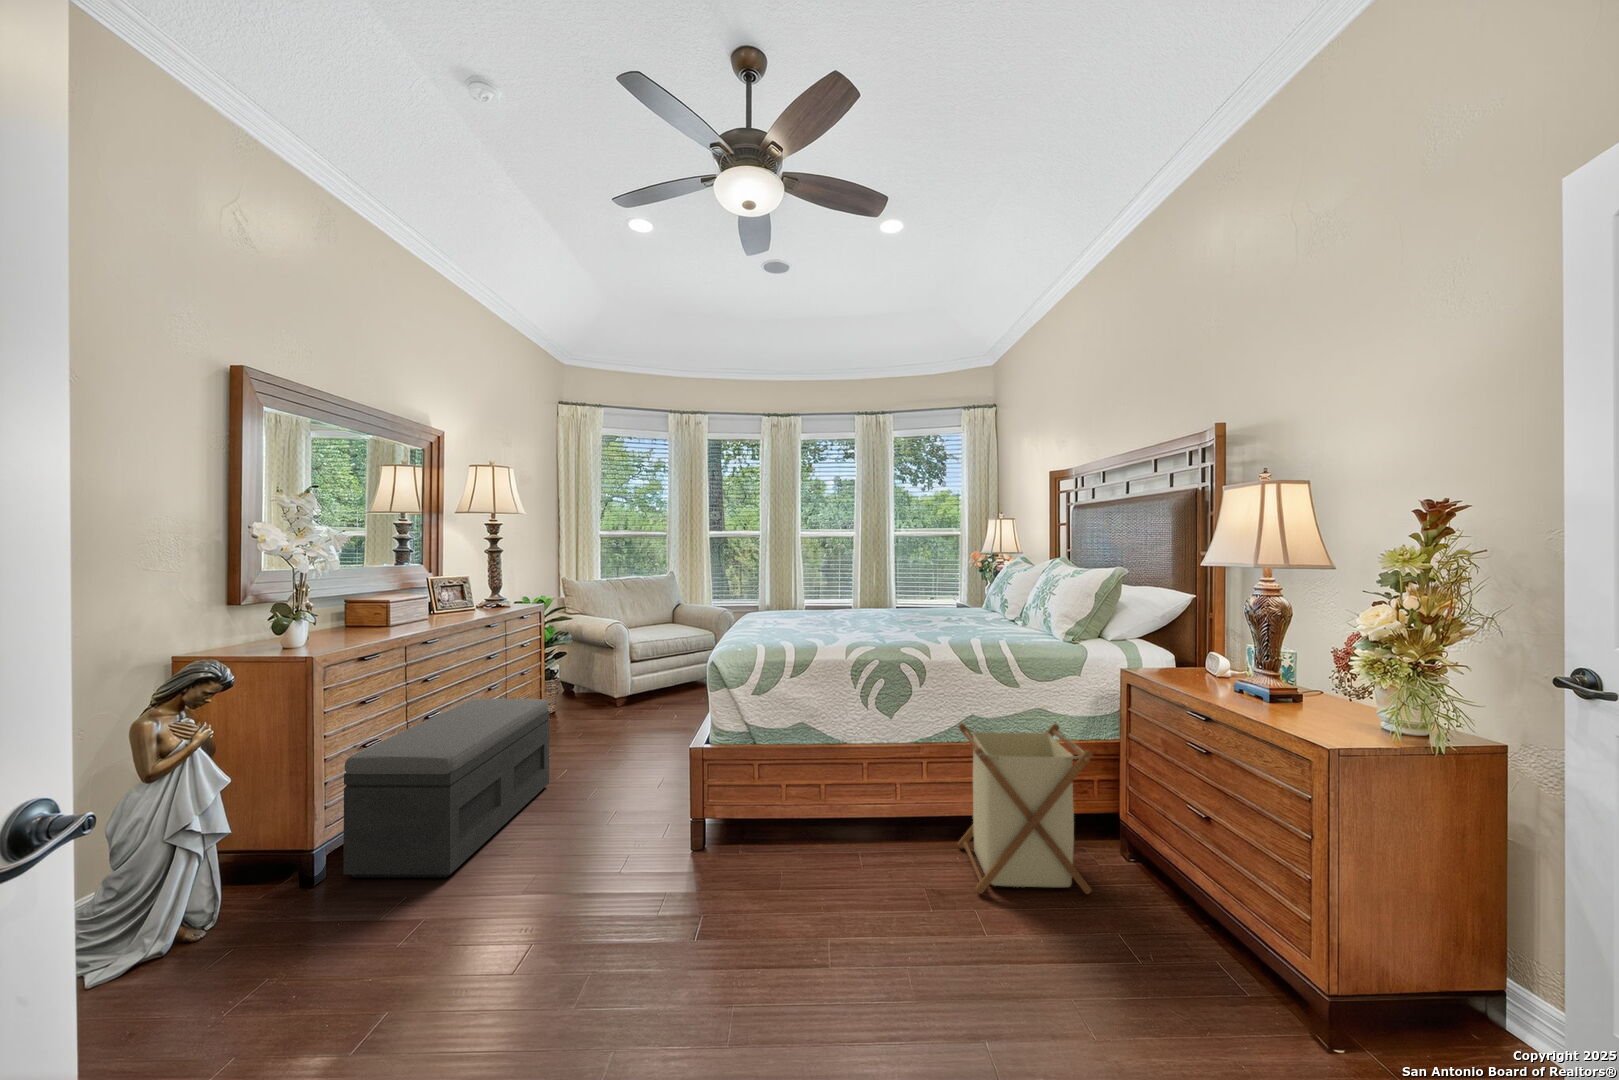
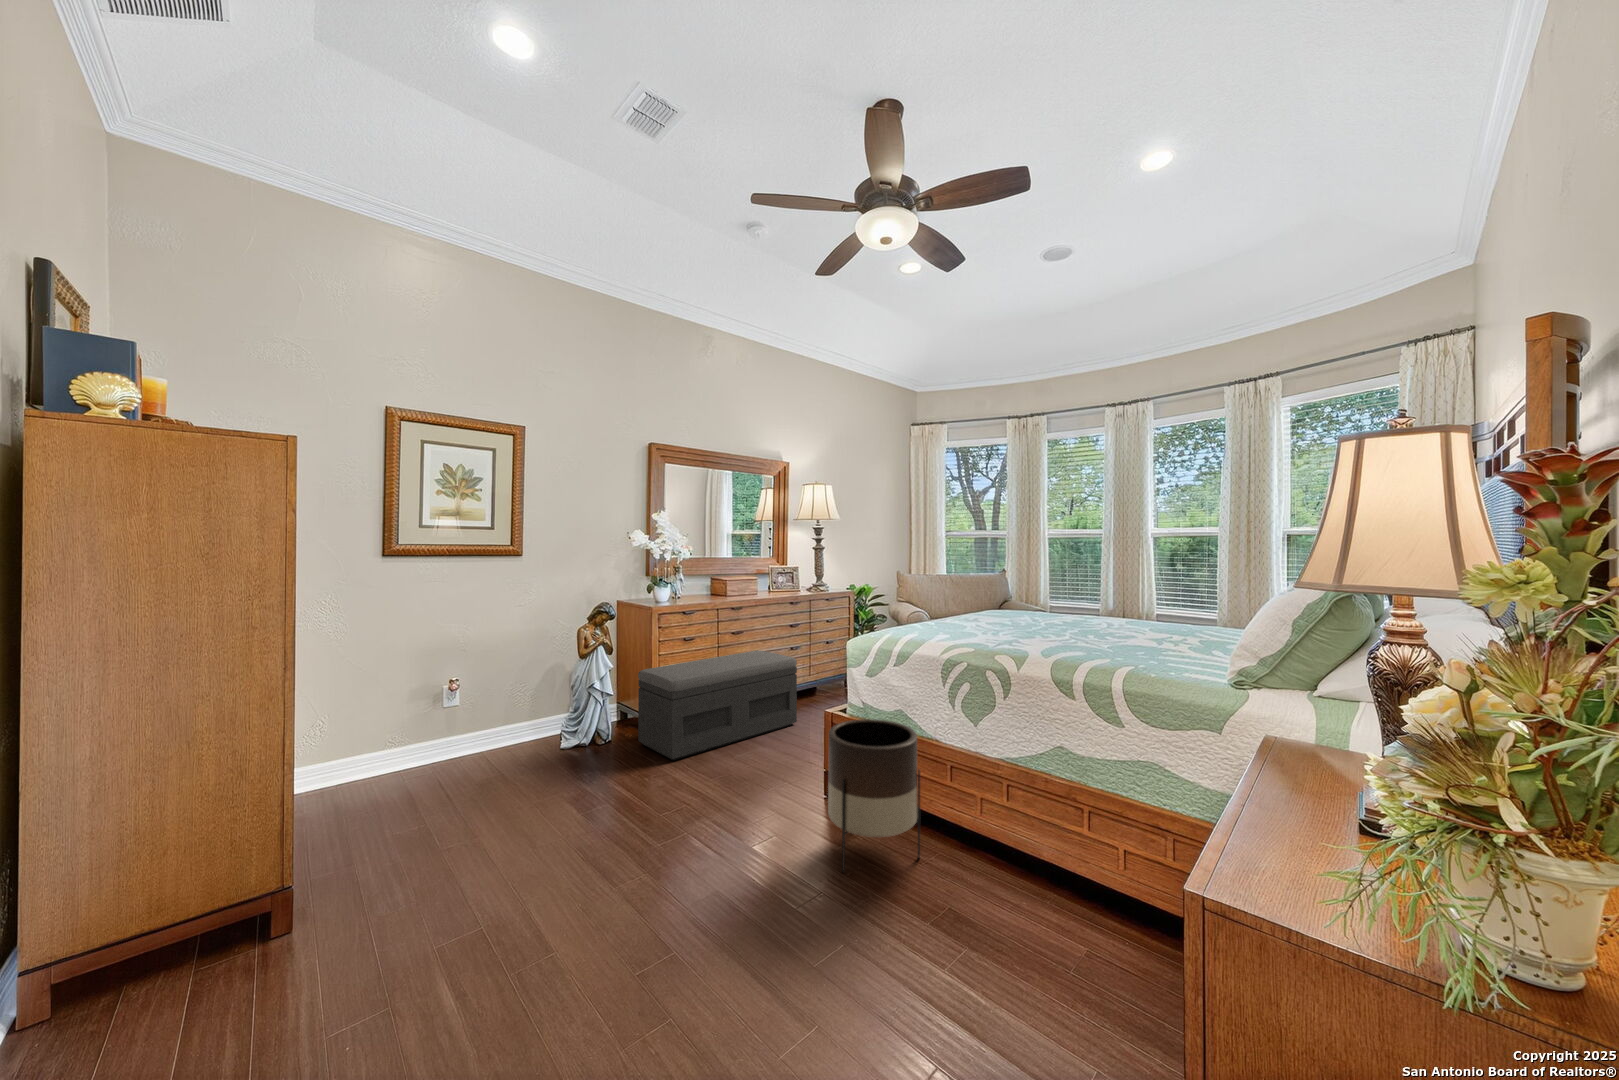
laundry basket: present [958,723,1093,894] -> none [971,751,1162,1026]
planter: none [775,731,867,893] -> present [828,719,920,872]

